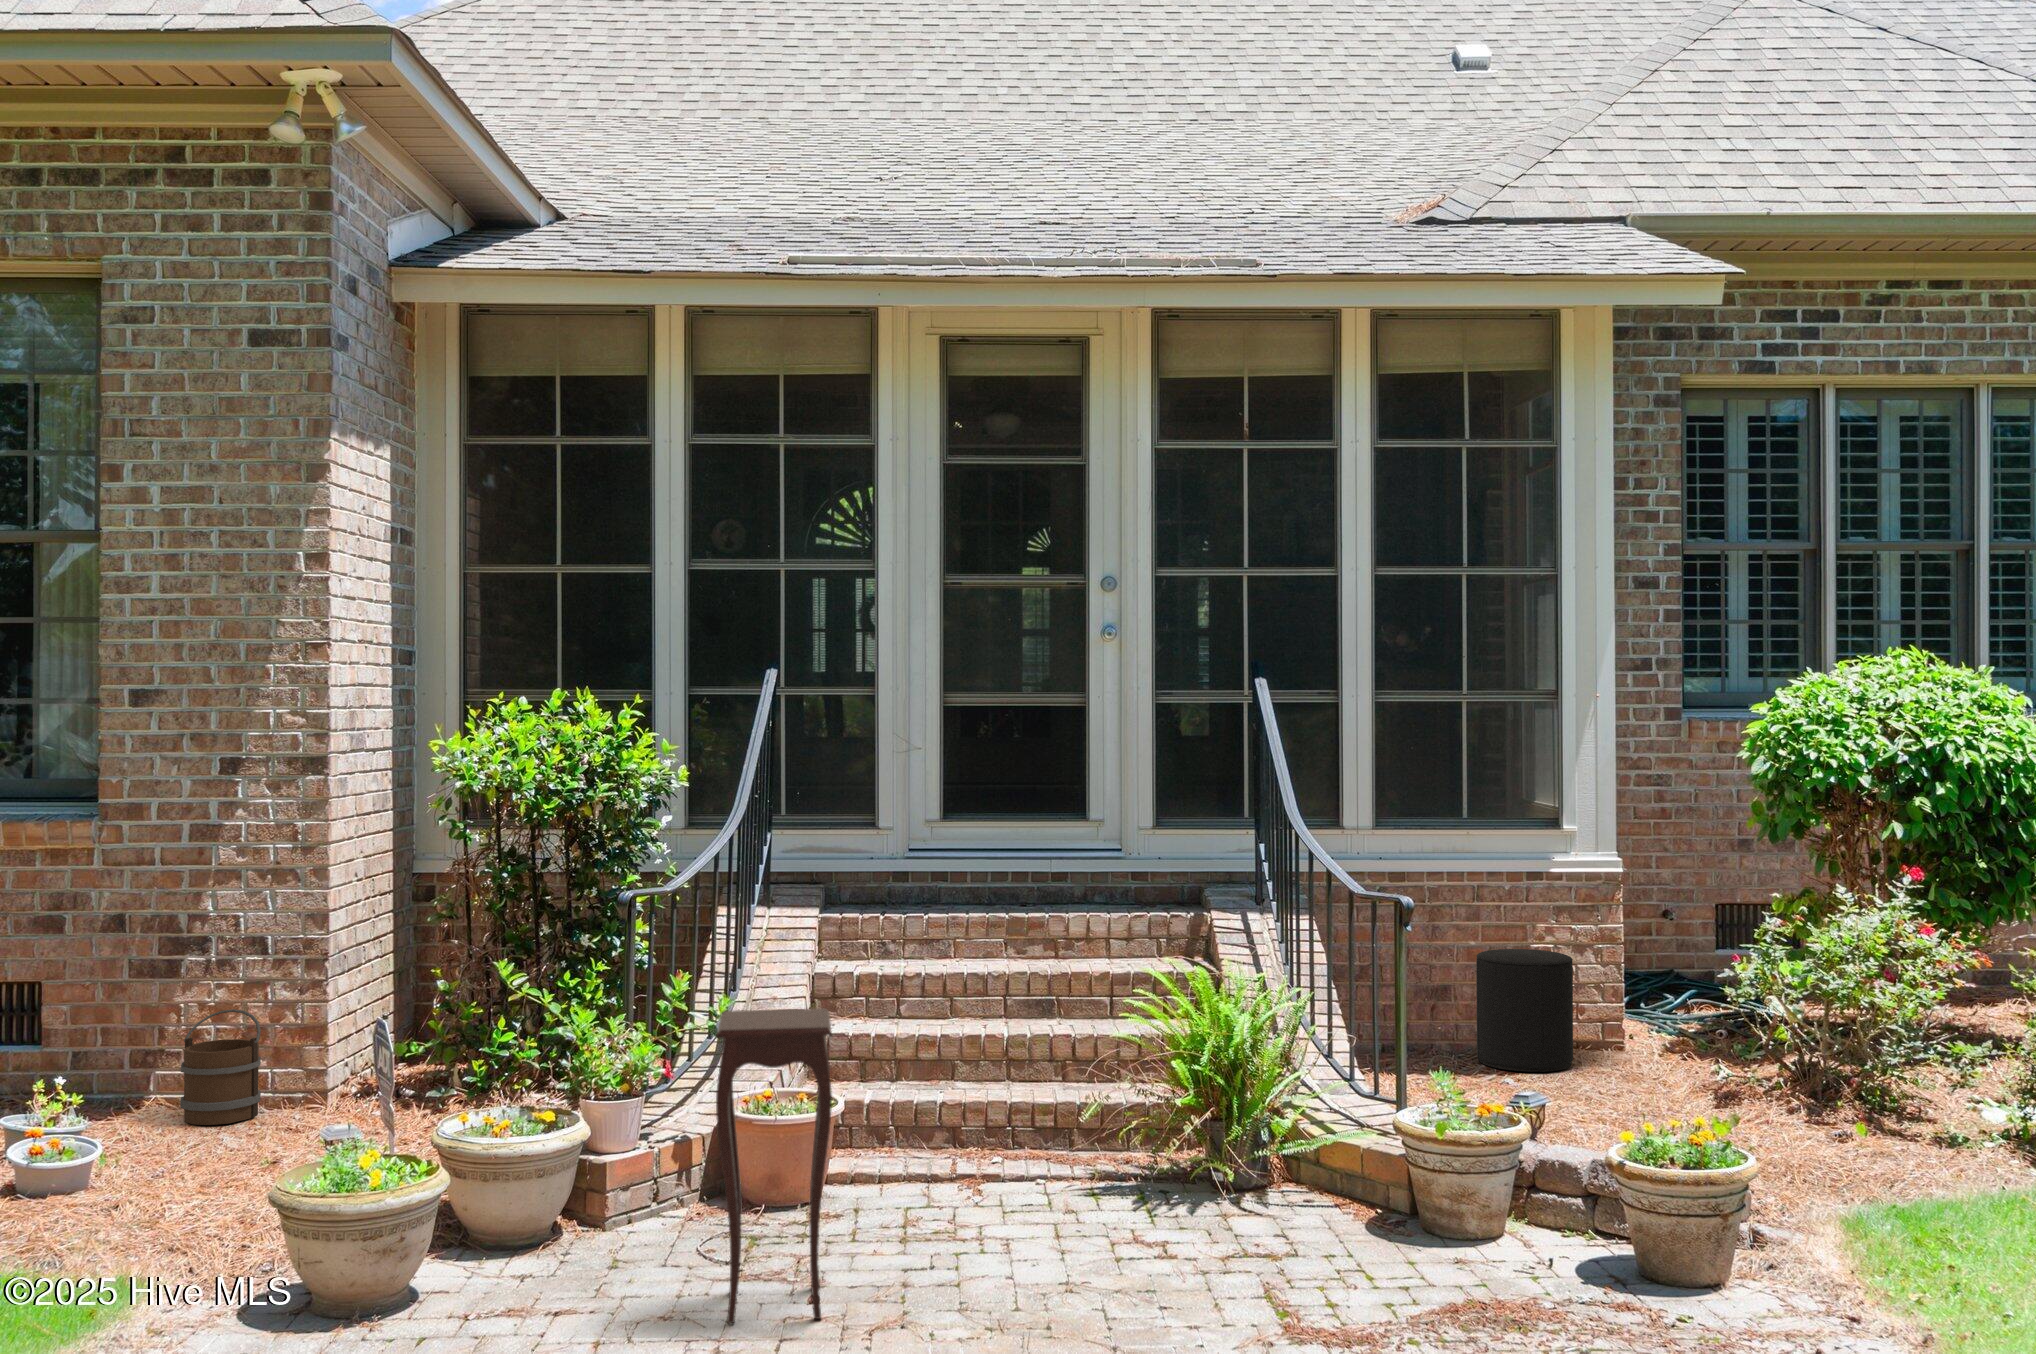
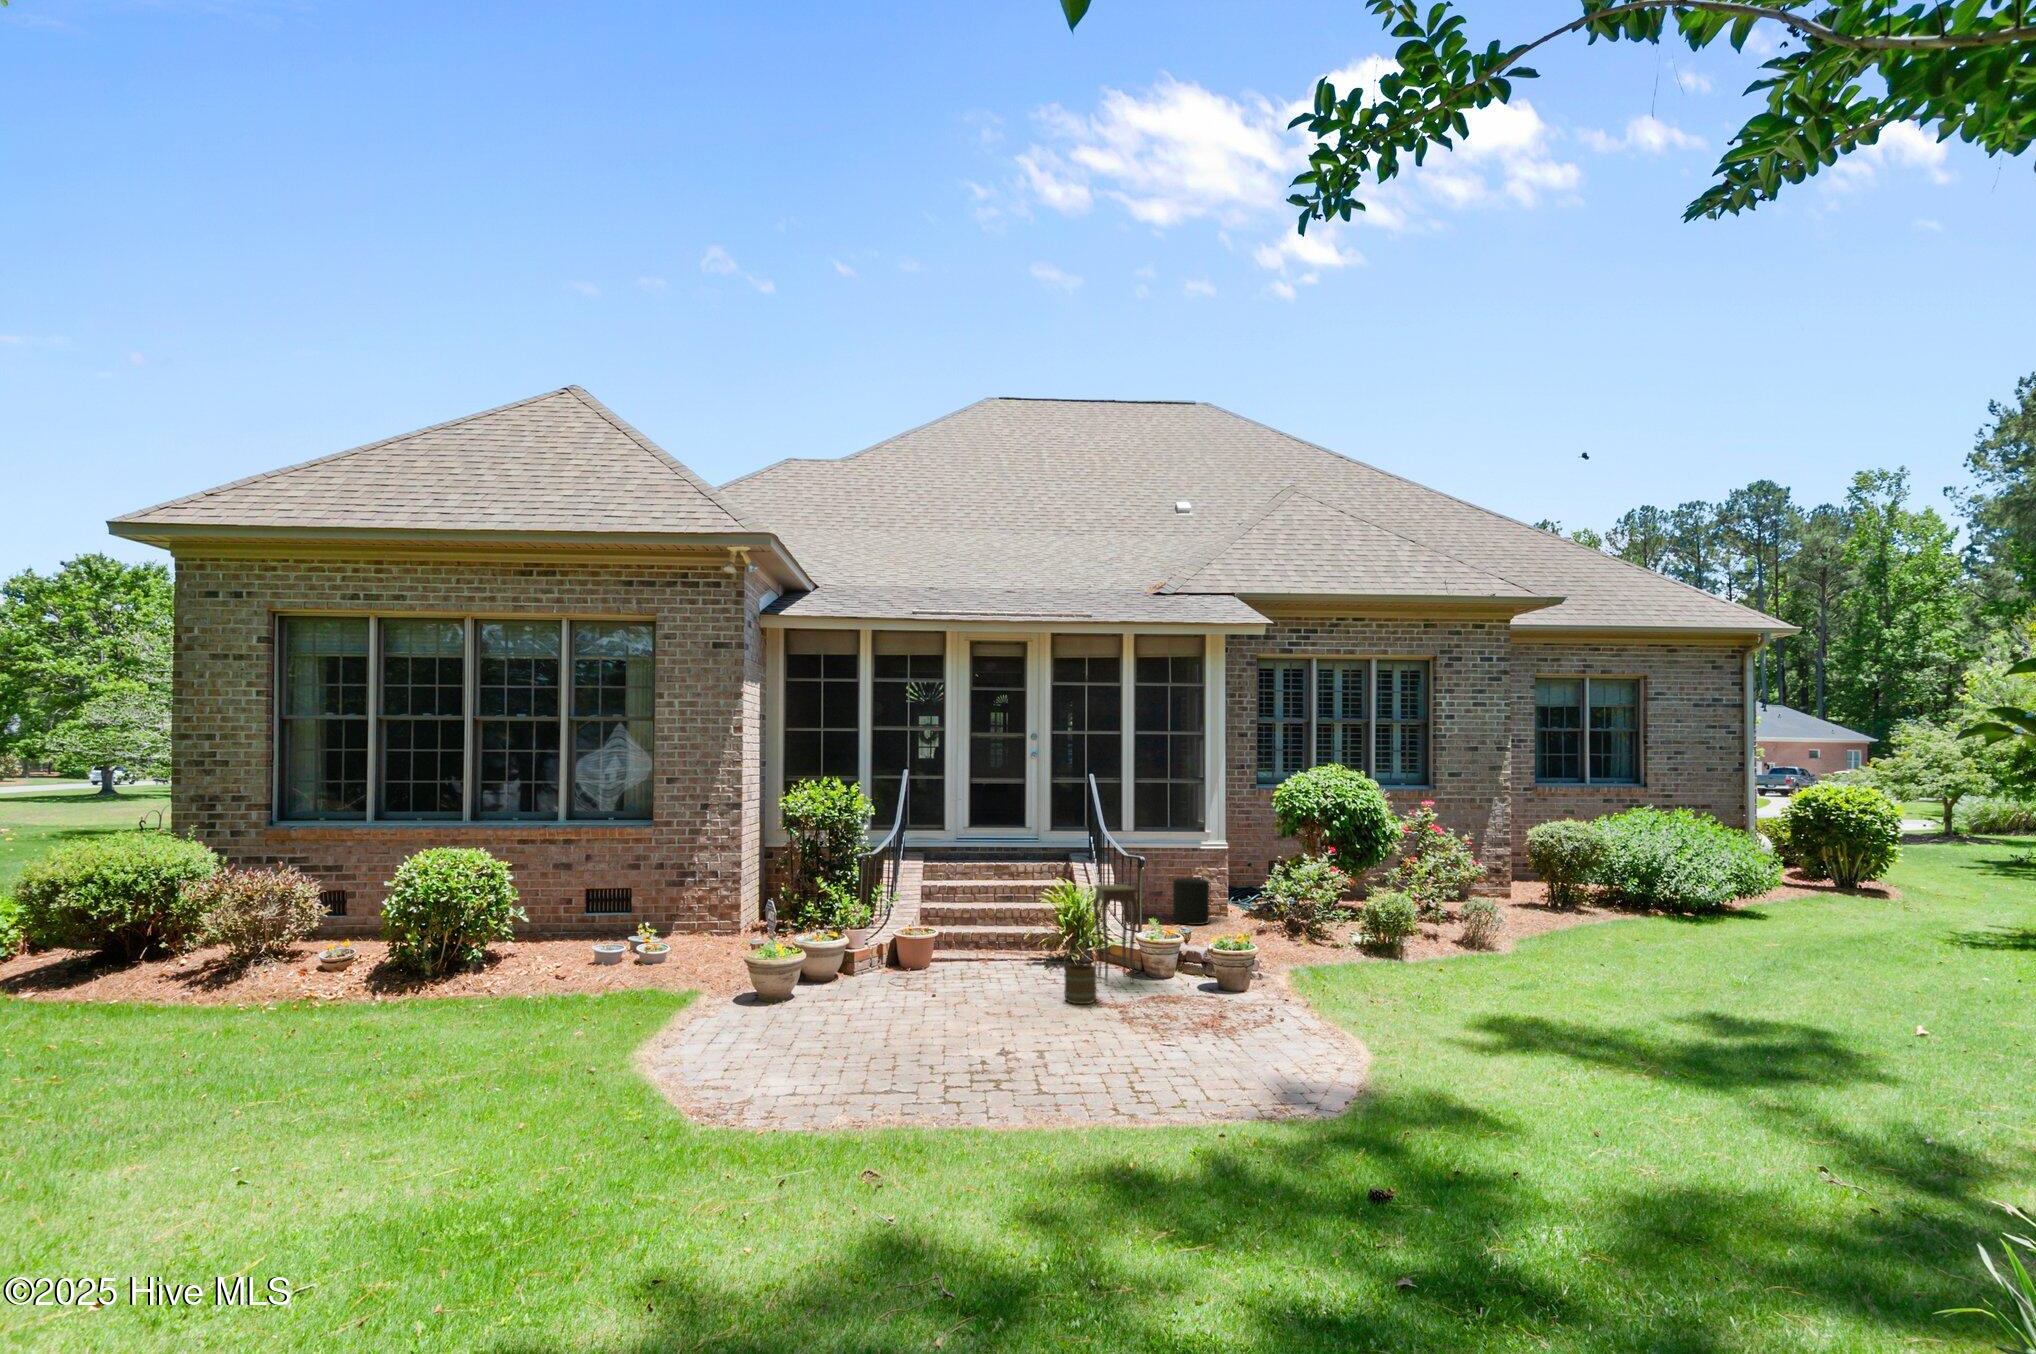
side table: present [716,1008,832,1323] -> present [1094,884,1137,984]
bucket: present [180,1009,261,1125] -> present [1064,952,1097,1004]

